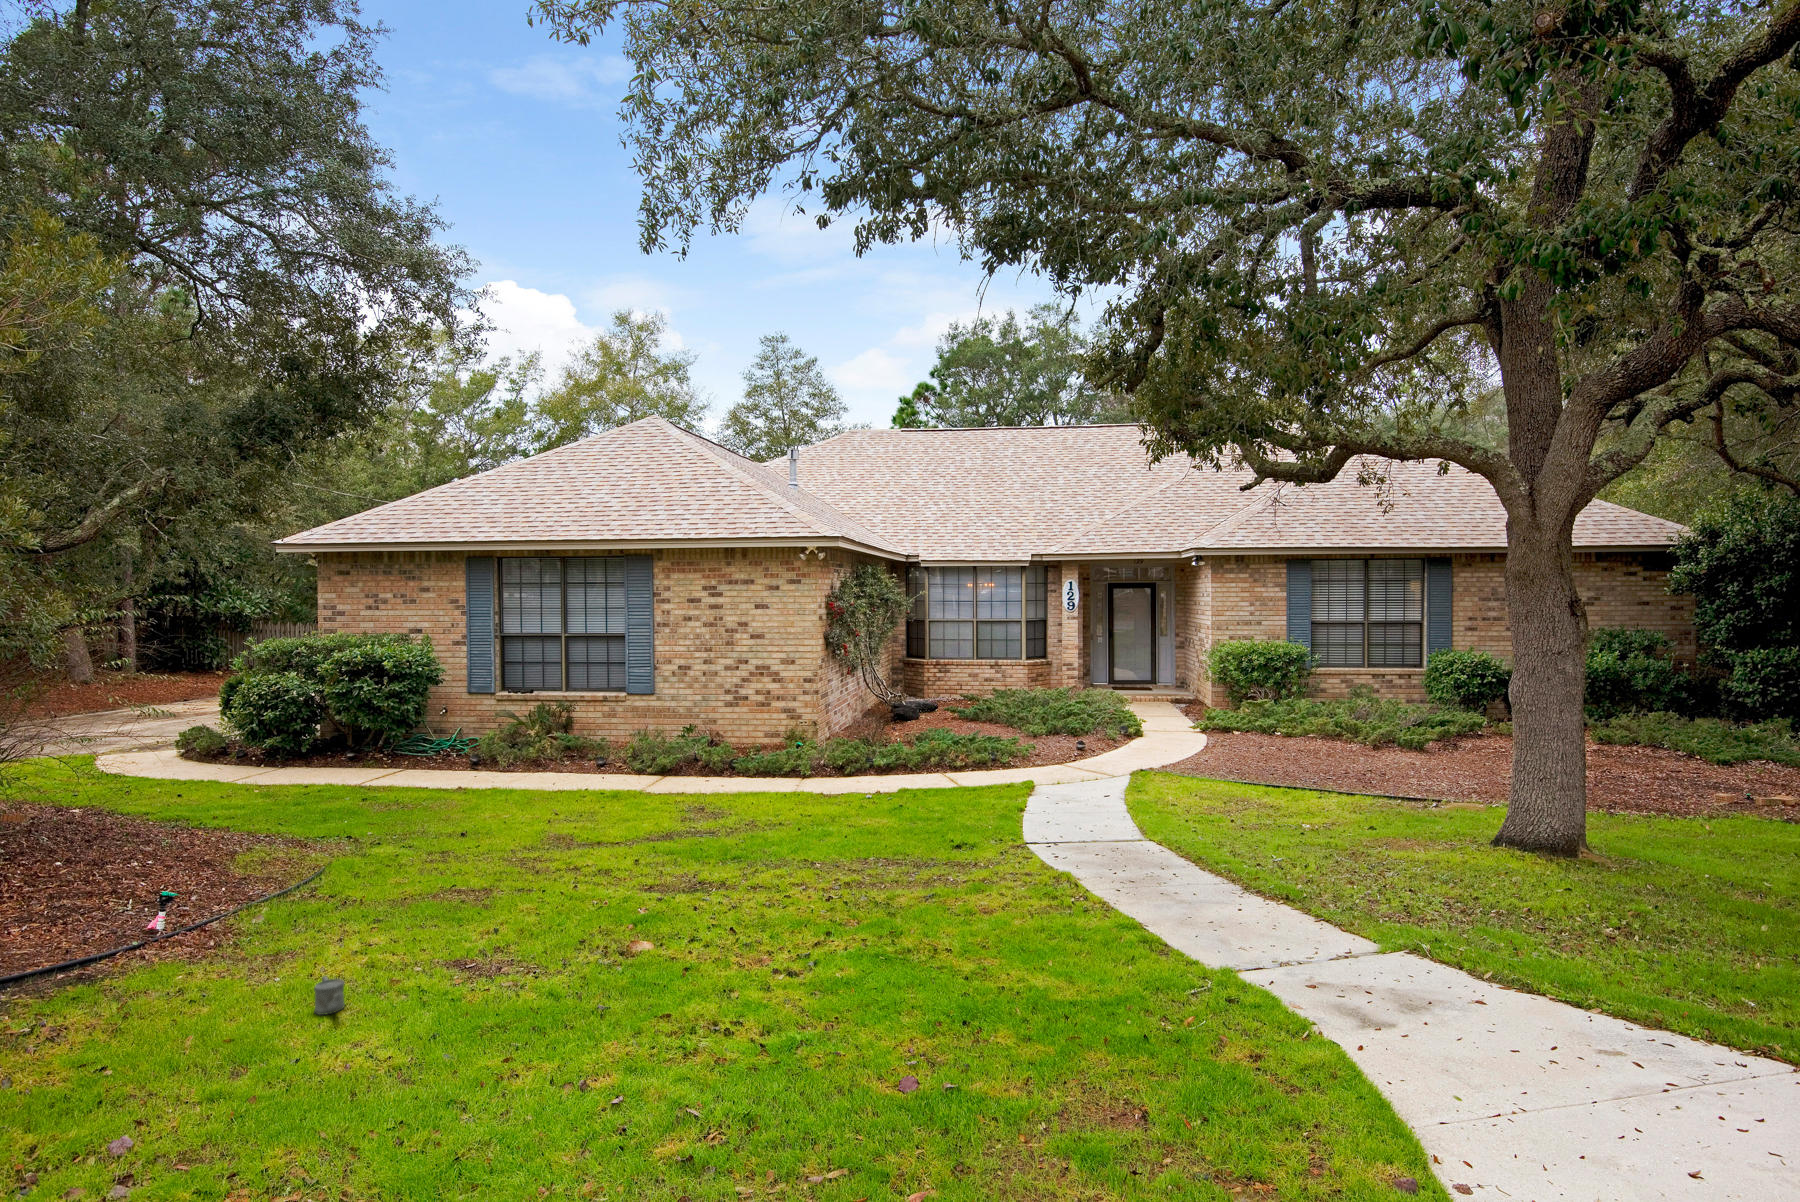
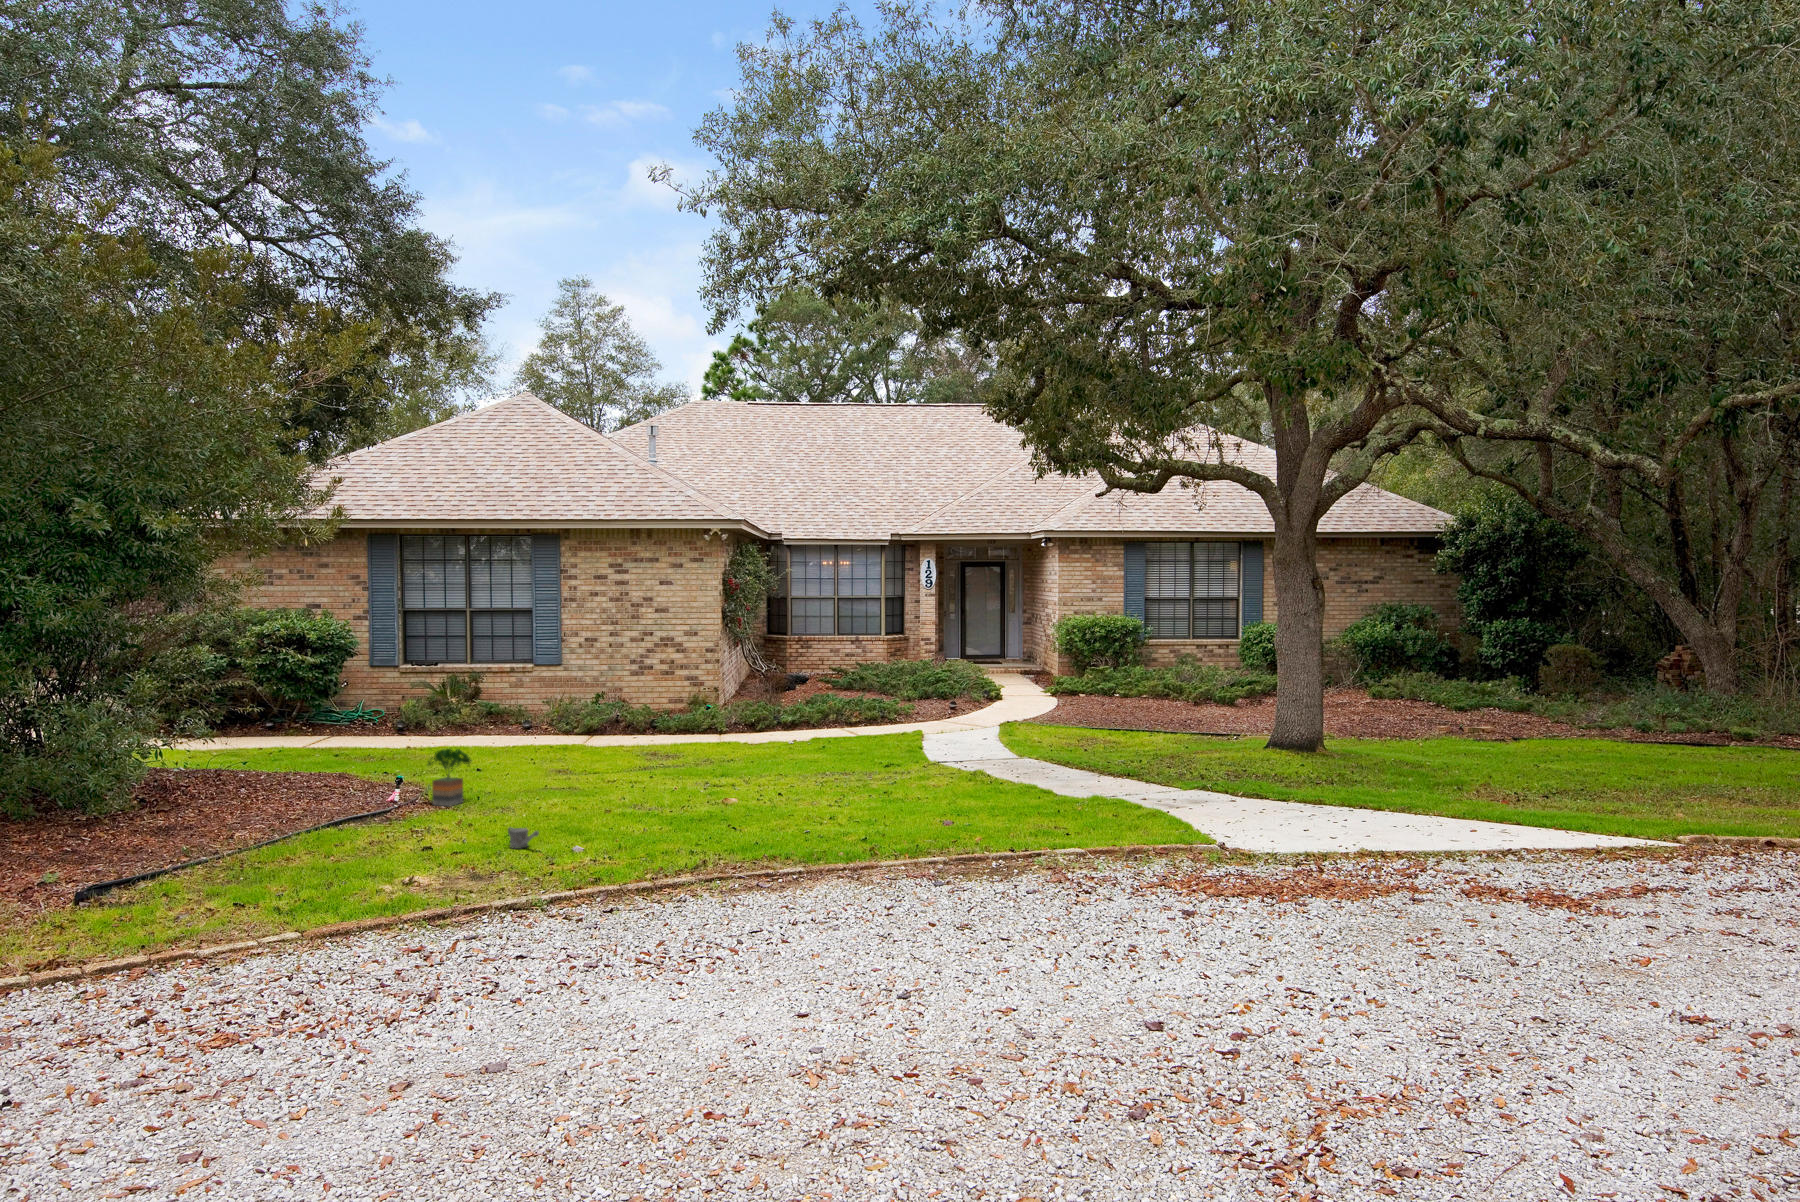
potted tree: none [338,822,400,901] -> present [427,749,472,806]

